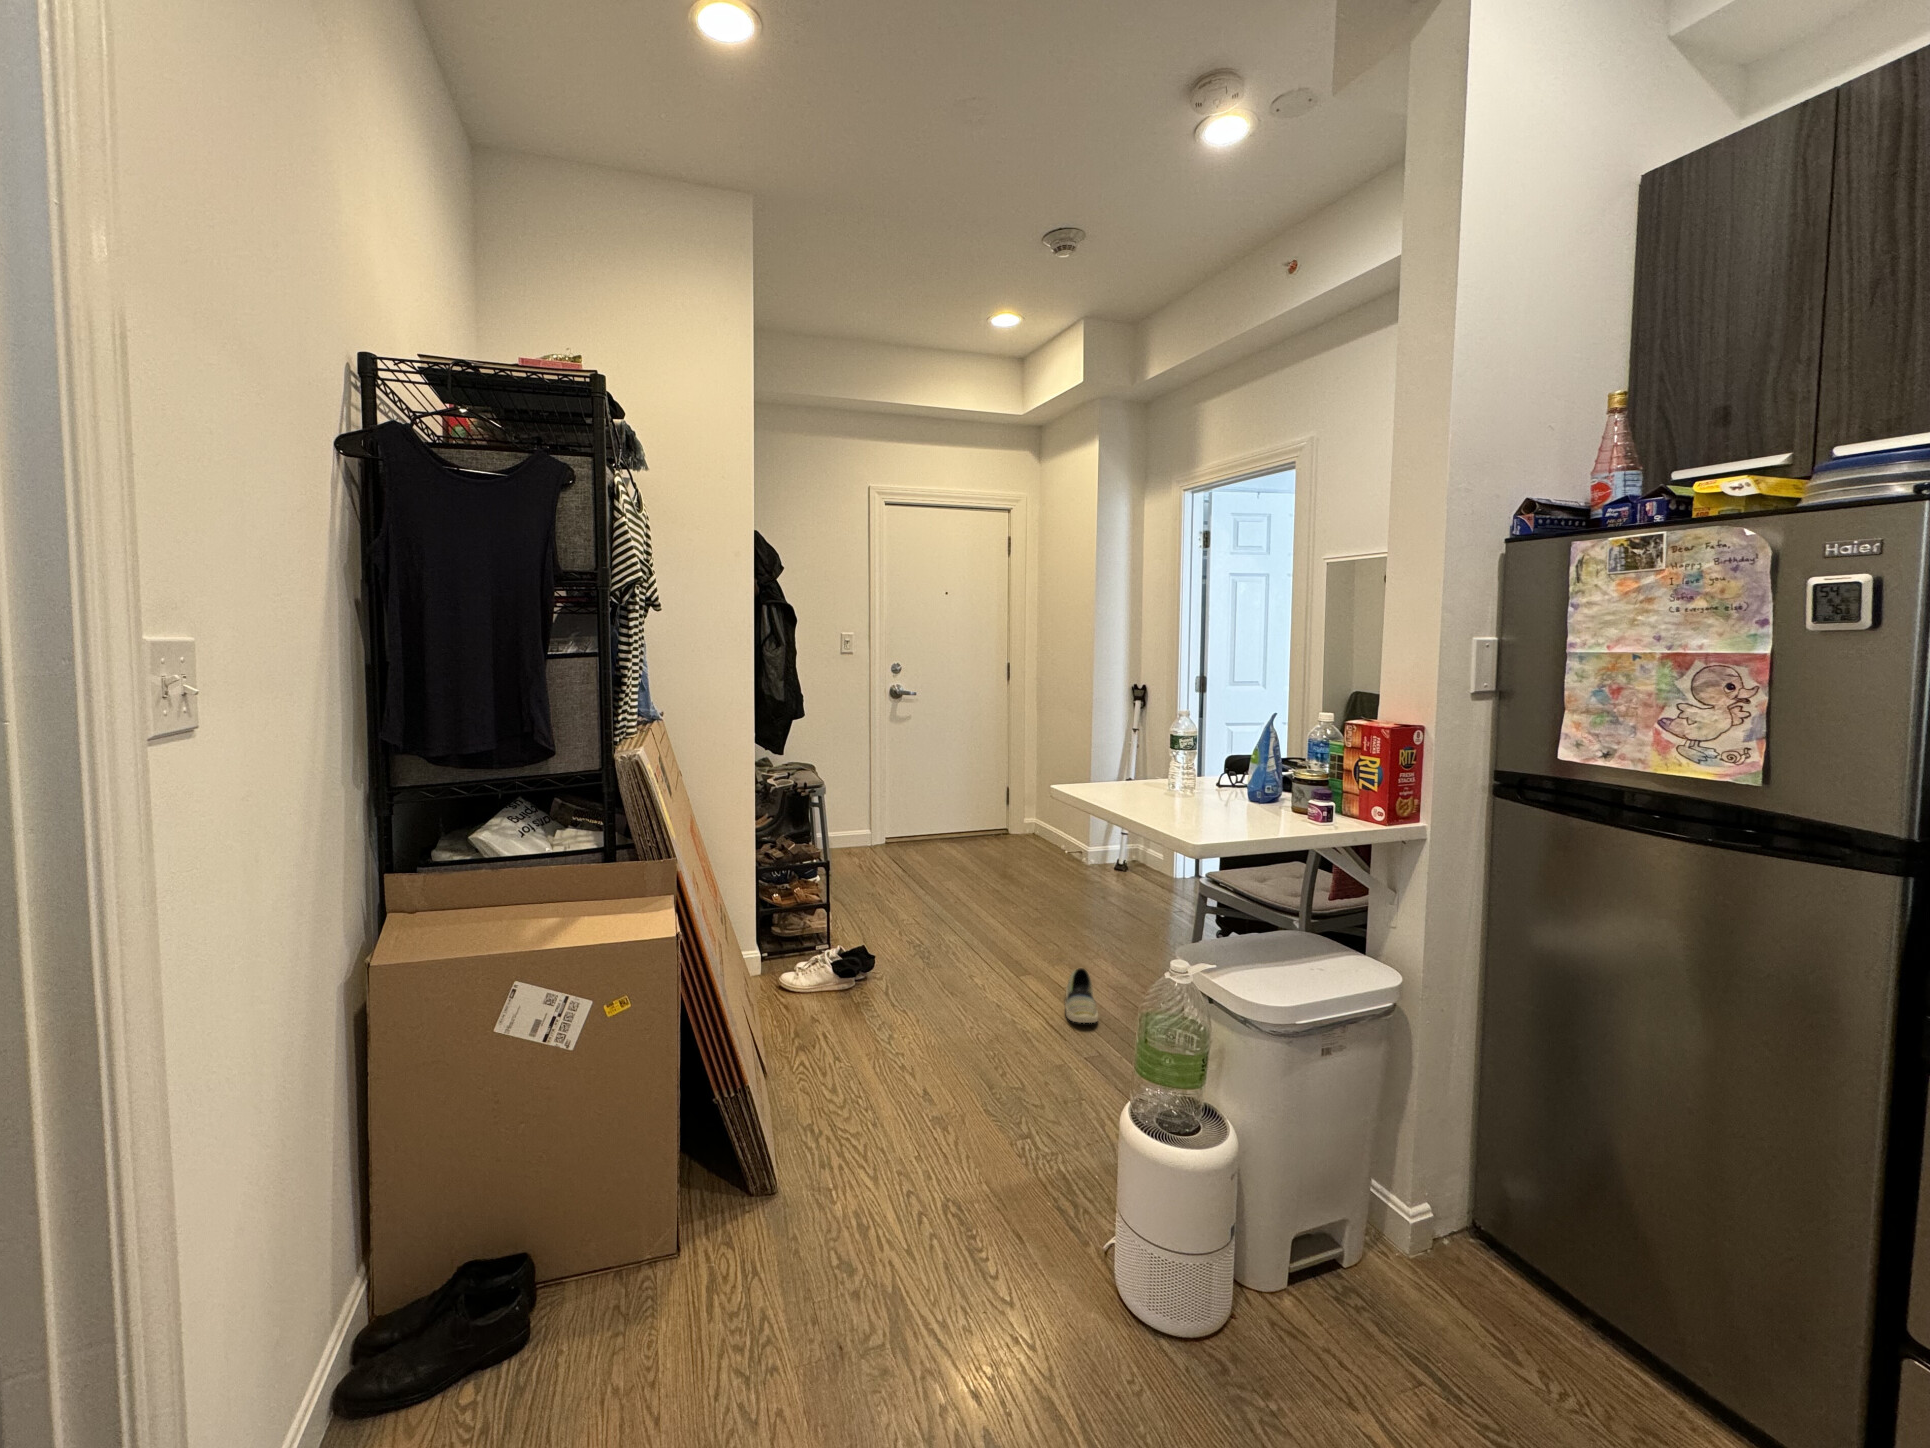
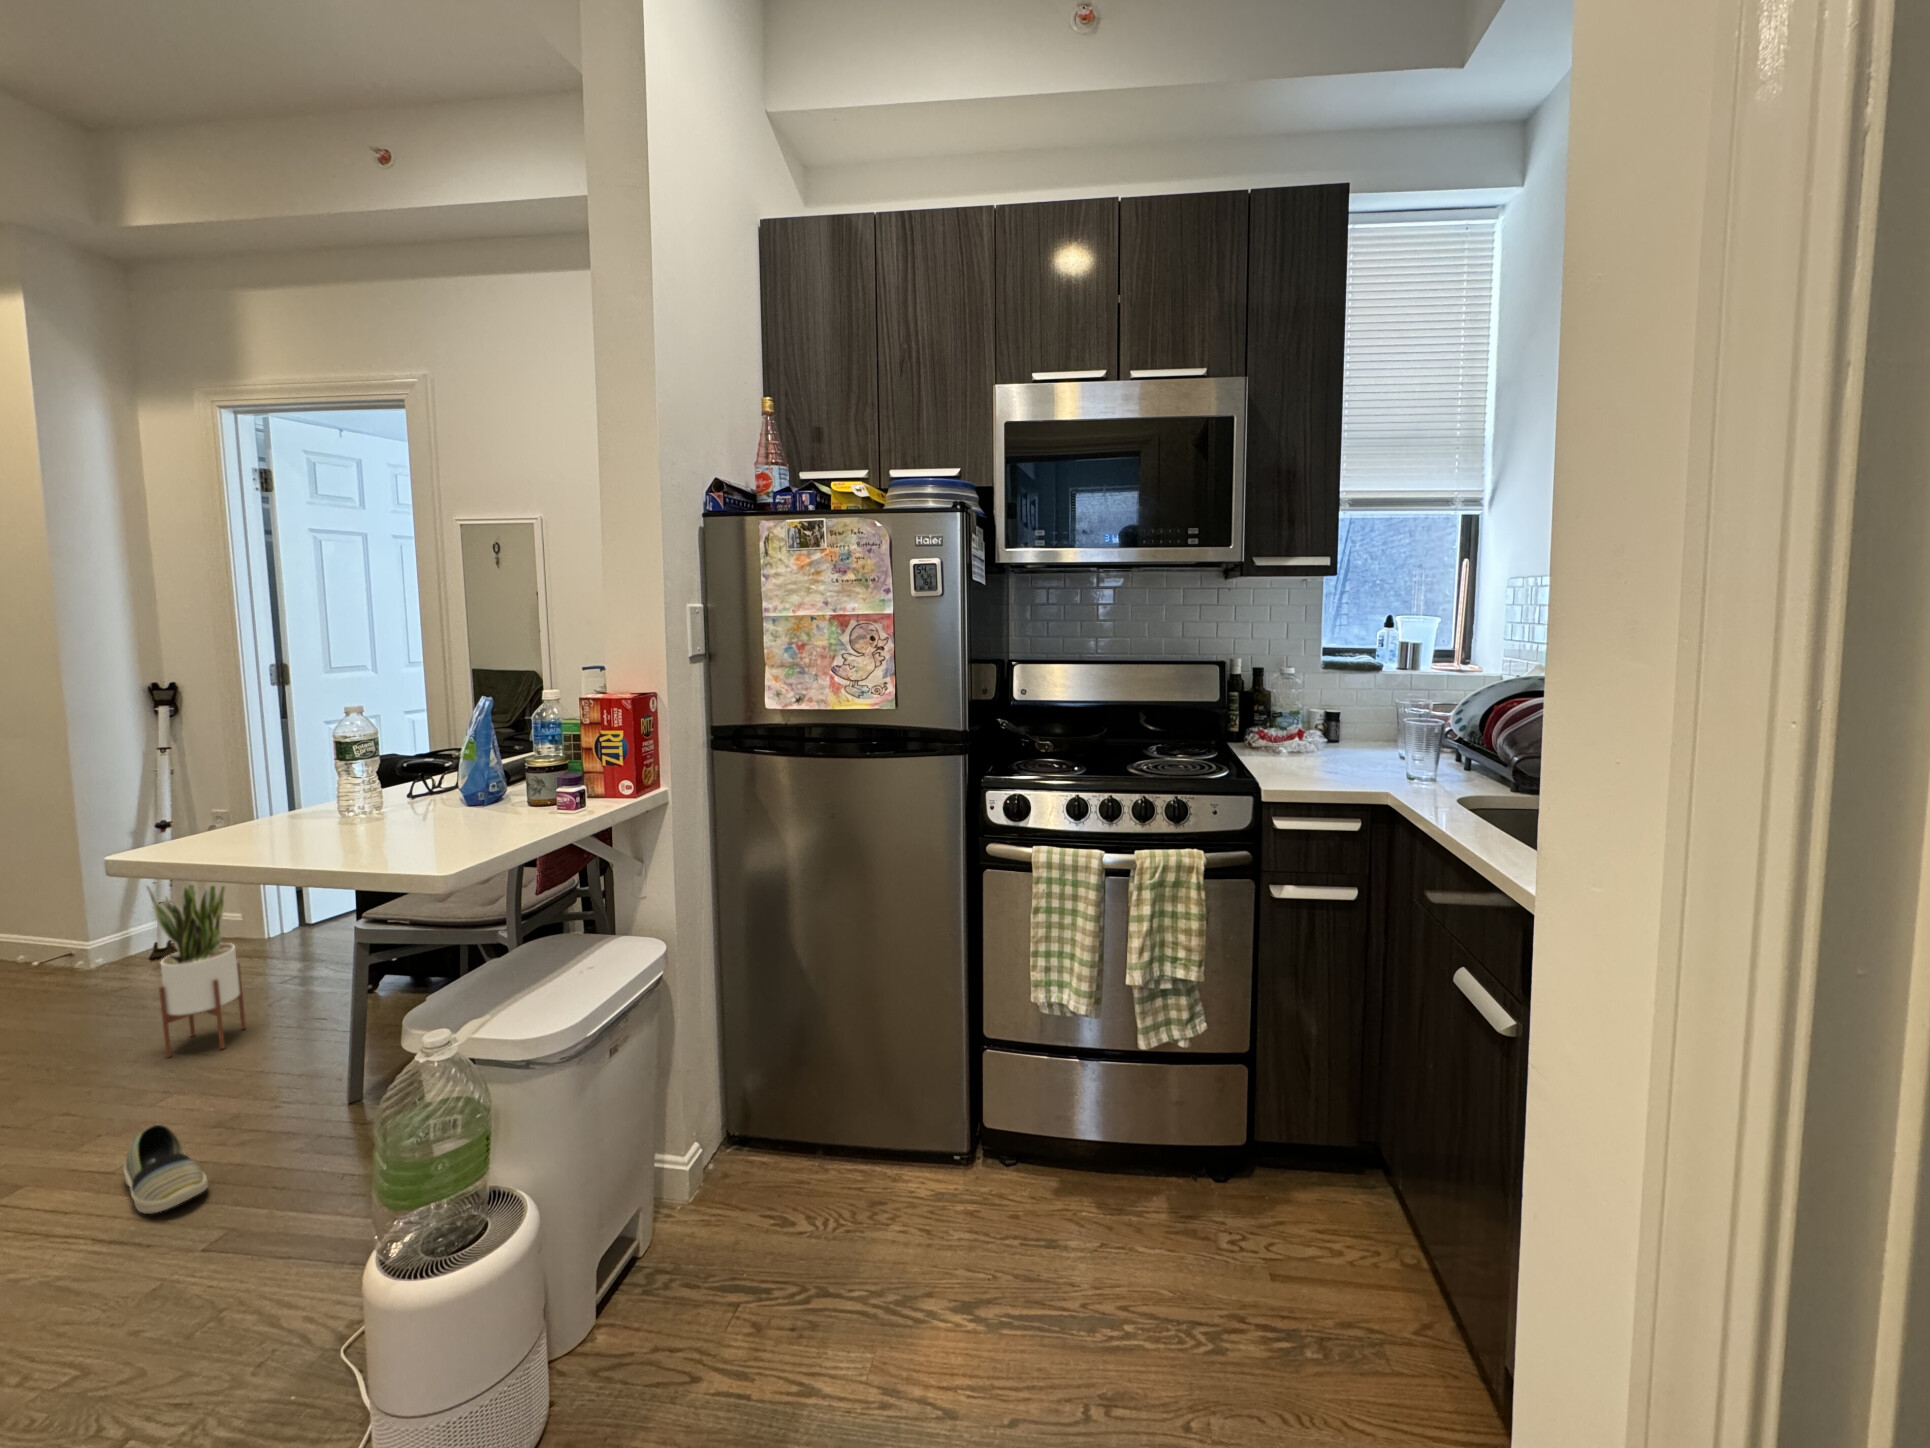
potted plant: none [1104,812,1146,940] -> present [146,884,246,1057]

